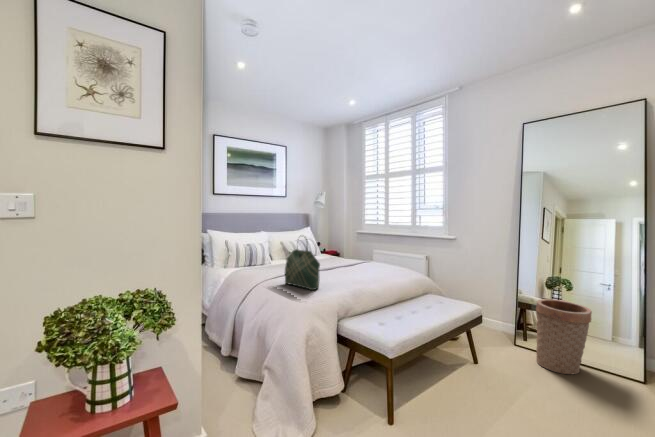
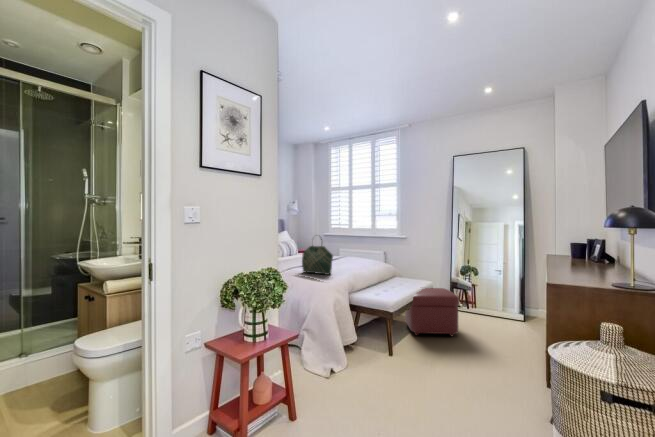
basket: present [536,299,592,374] -> none [467,275,500,322]
ottoman: none [434,312,513,395] -> present [405,288,459,336]

